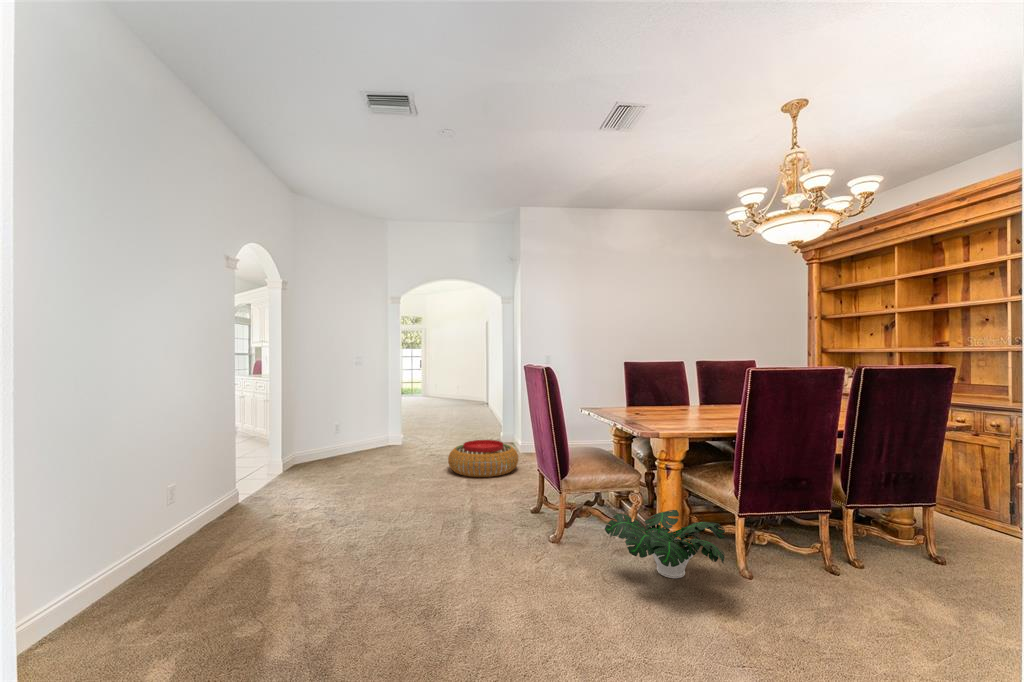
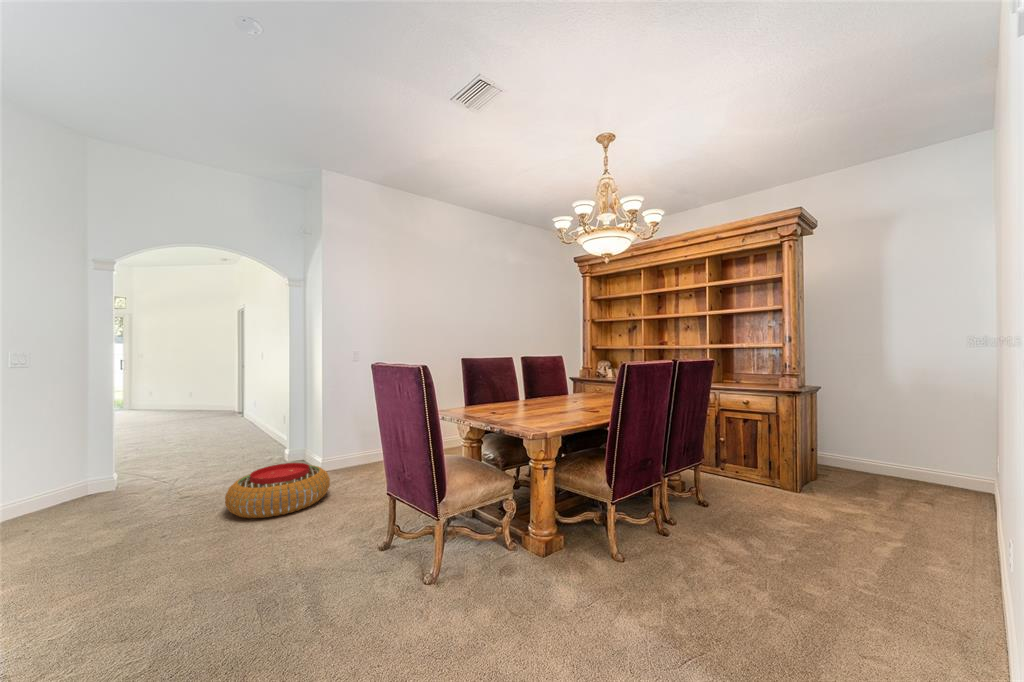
potted plant: present [605,510,725,578] -> none [502,511,636,589]

